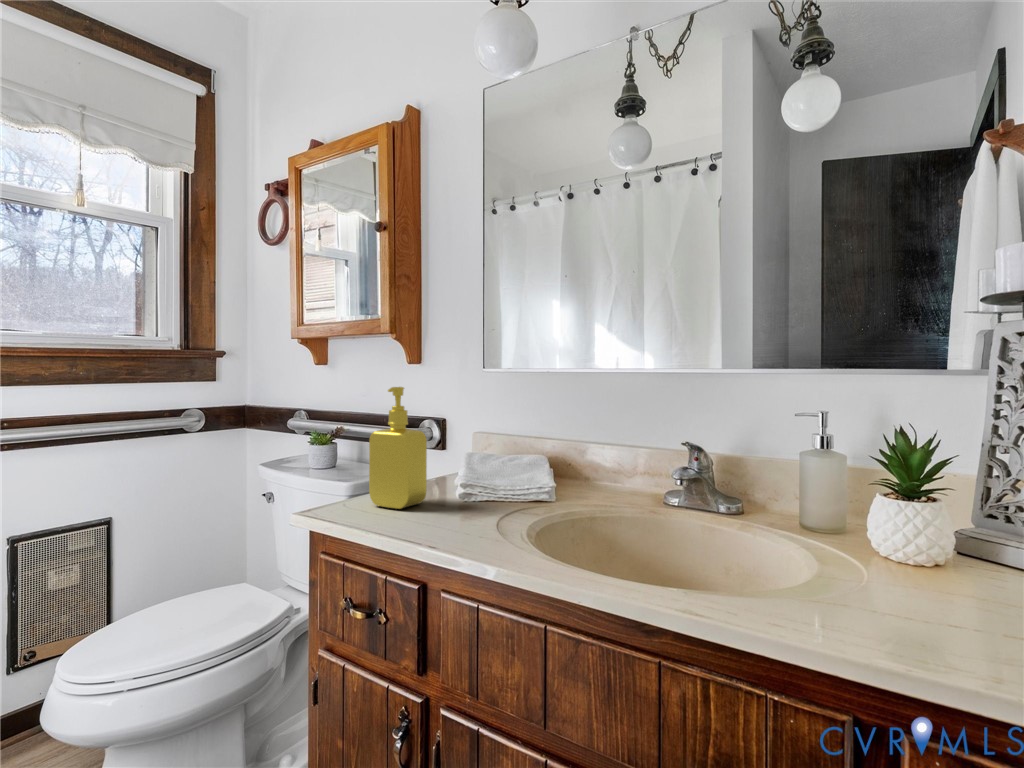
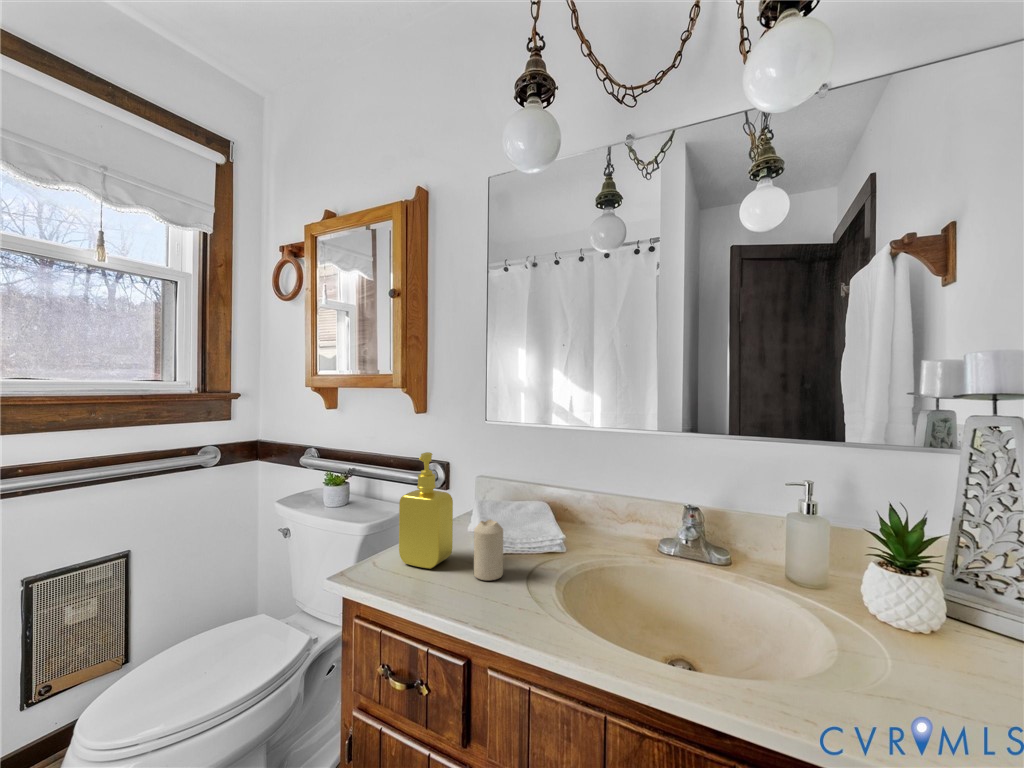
candle: none [444,456,476,518] -> present [474,520,503,580]

